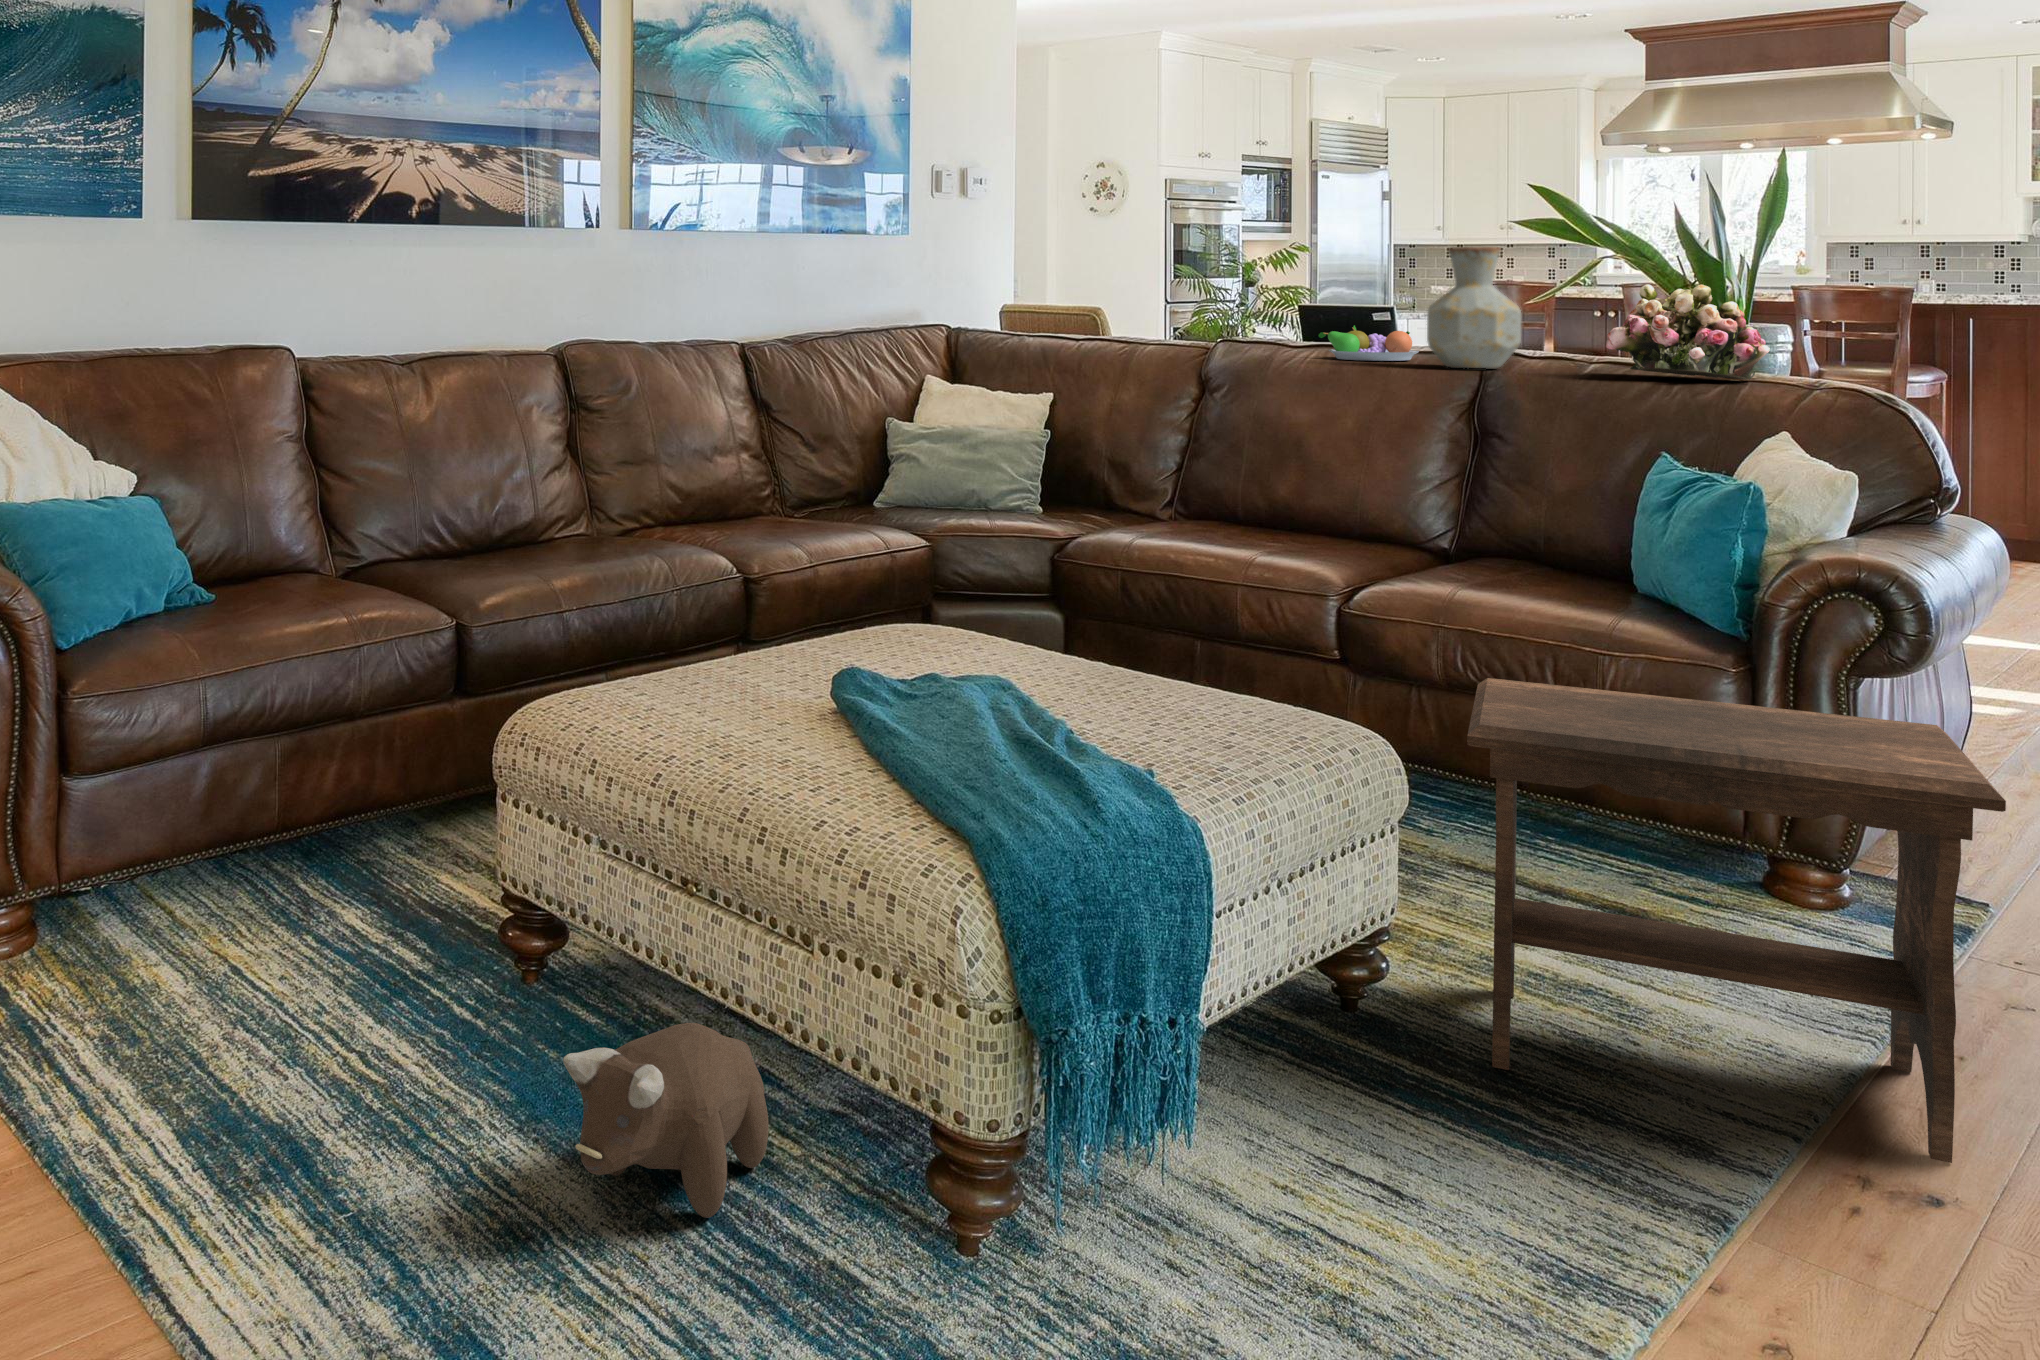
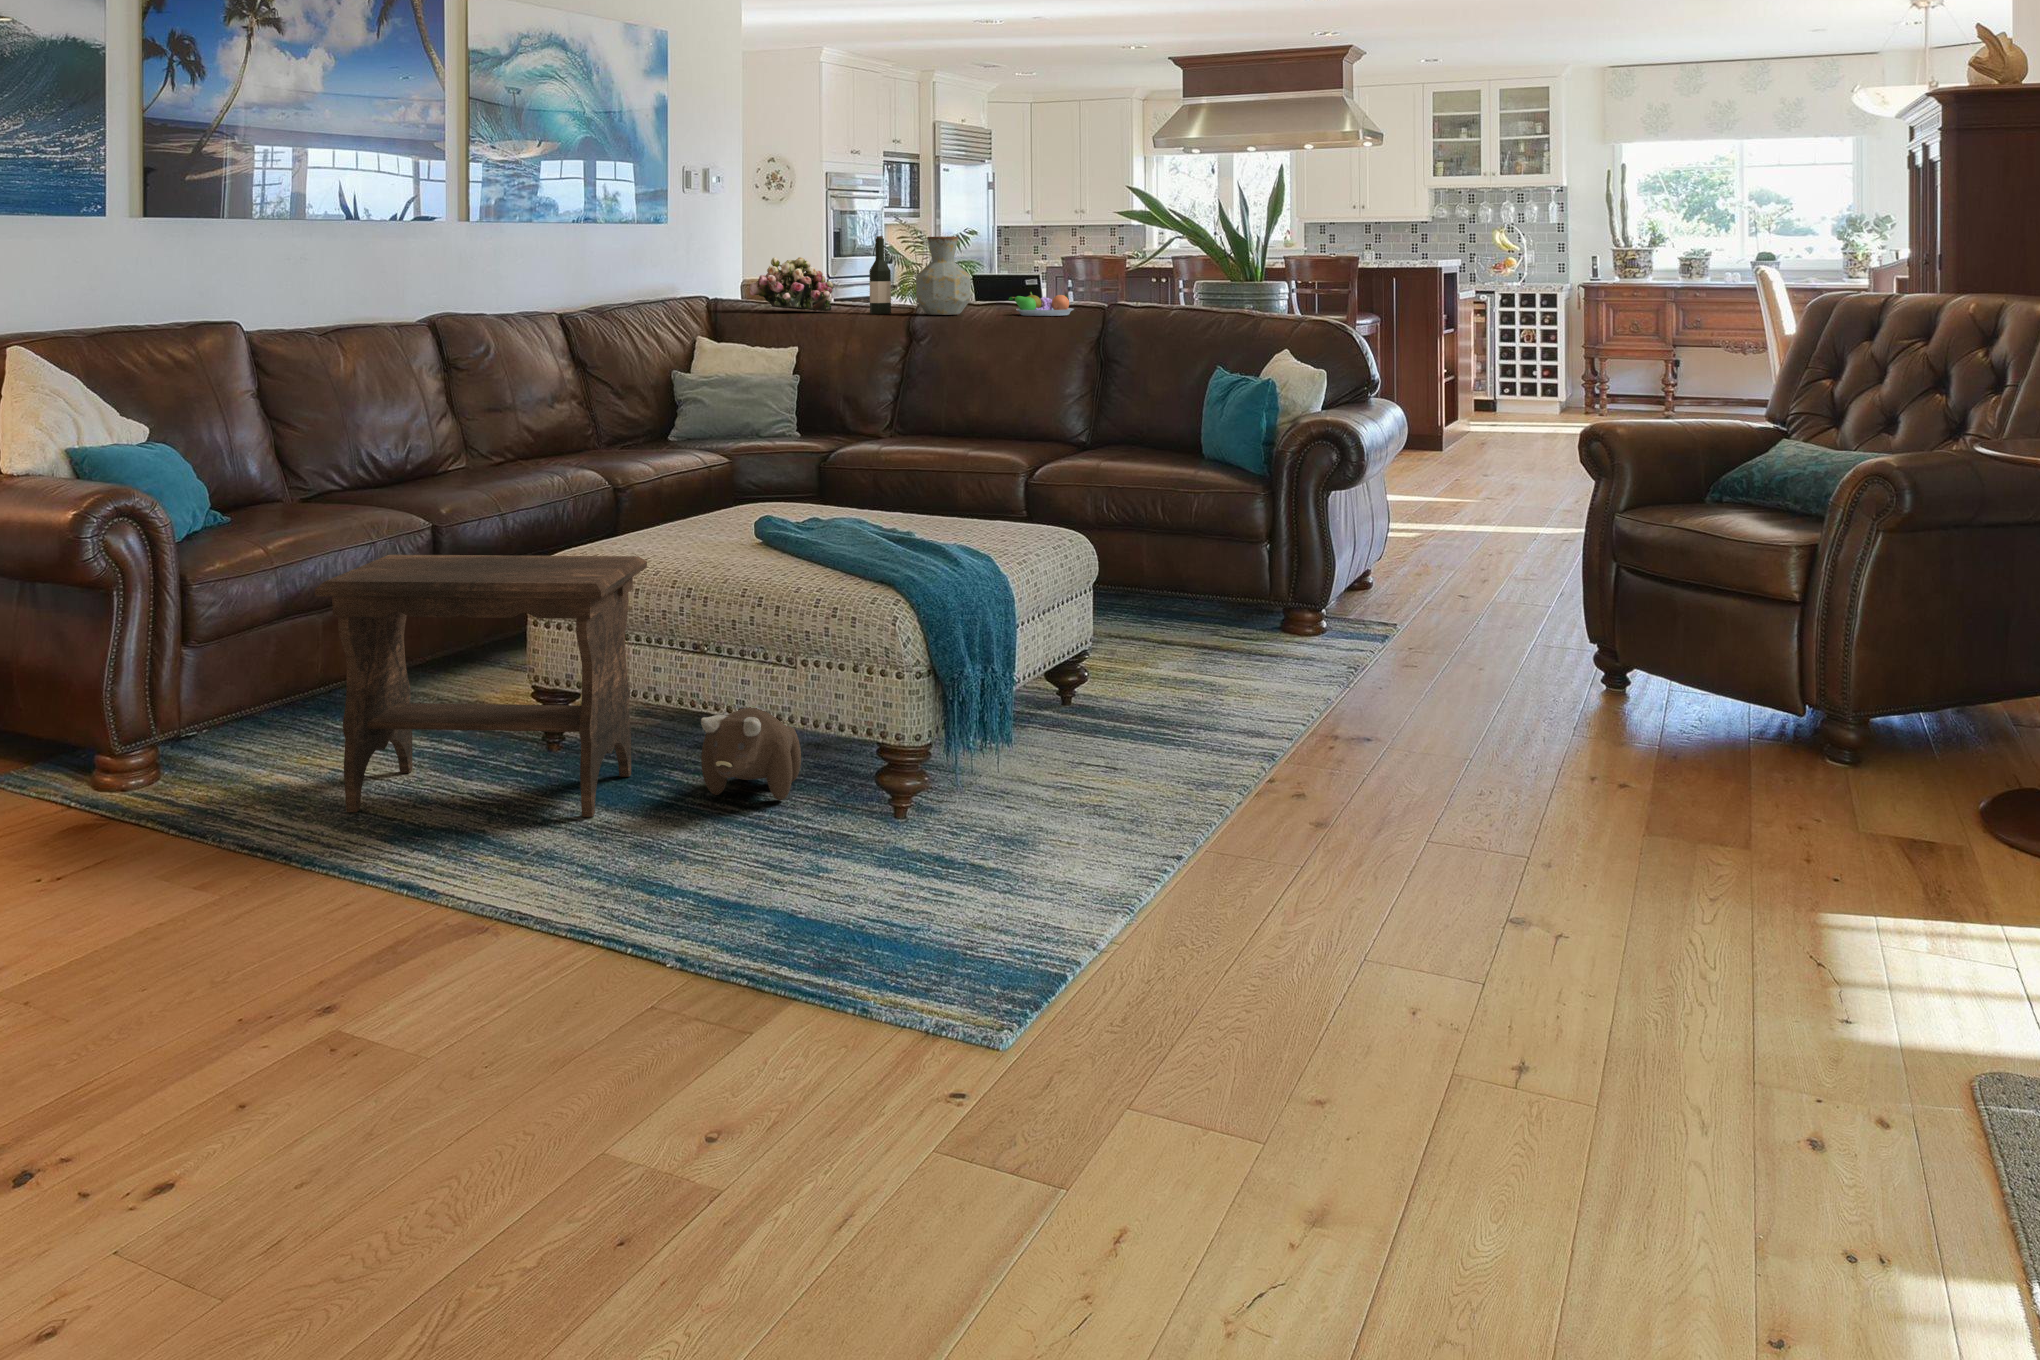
vase: present [1427,247,1521,369] -> present [916,236,971,315]
wine bottle: none [1122,248,1150,352] -> present [869,236,891,314]
flower arrangement: present [1605,284,1770,380] -> present [750,257,834,311]
footstool: present [1467,678,2006,1163] -> present [315,555,647,817]

